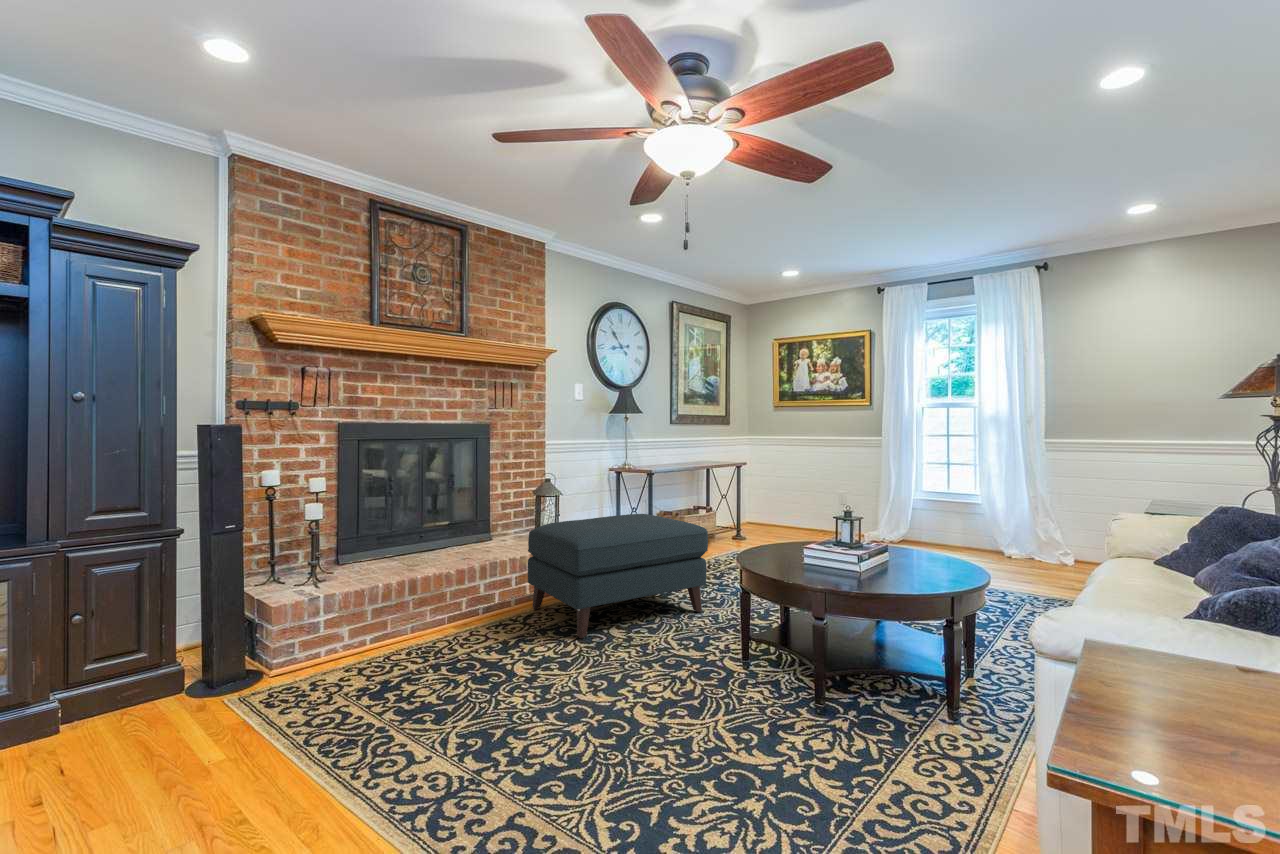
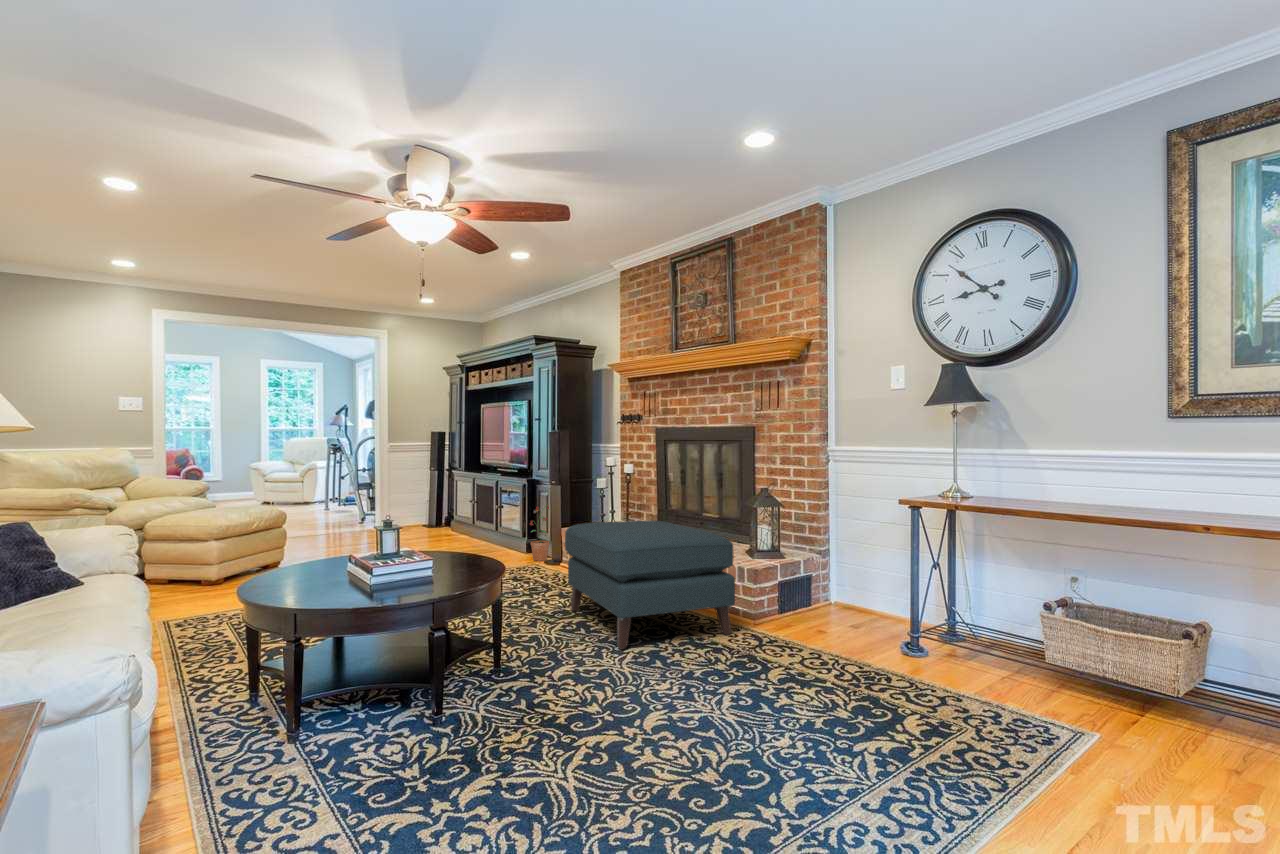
potted plant: none [105,584,173,717] -> present [529,504,550,561]

